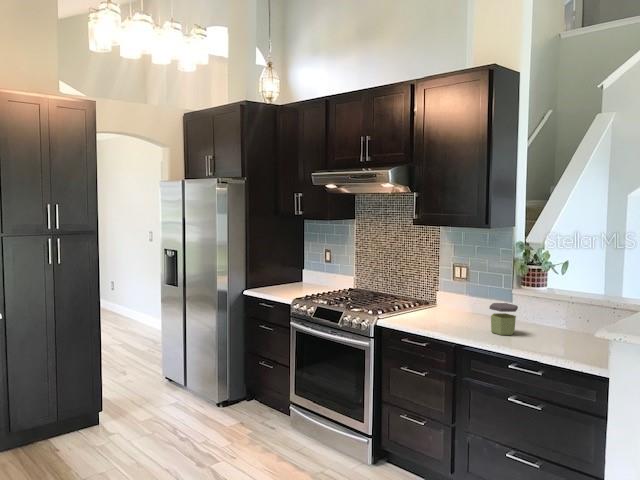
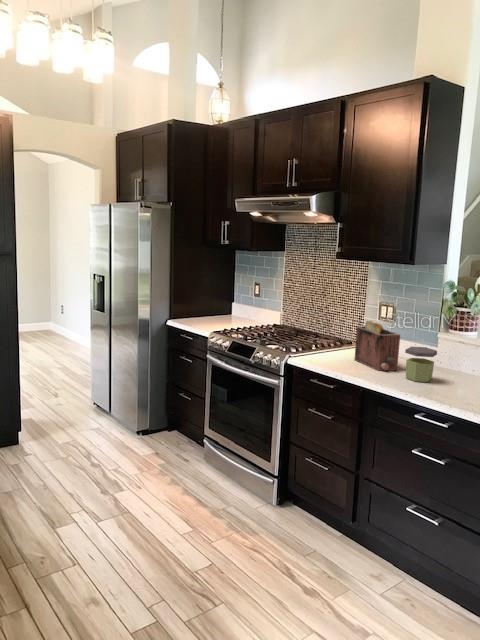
toaster: none [438,281,481,327] -> present [355,321,400,371]

